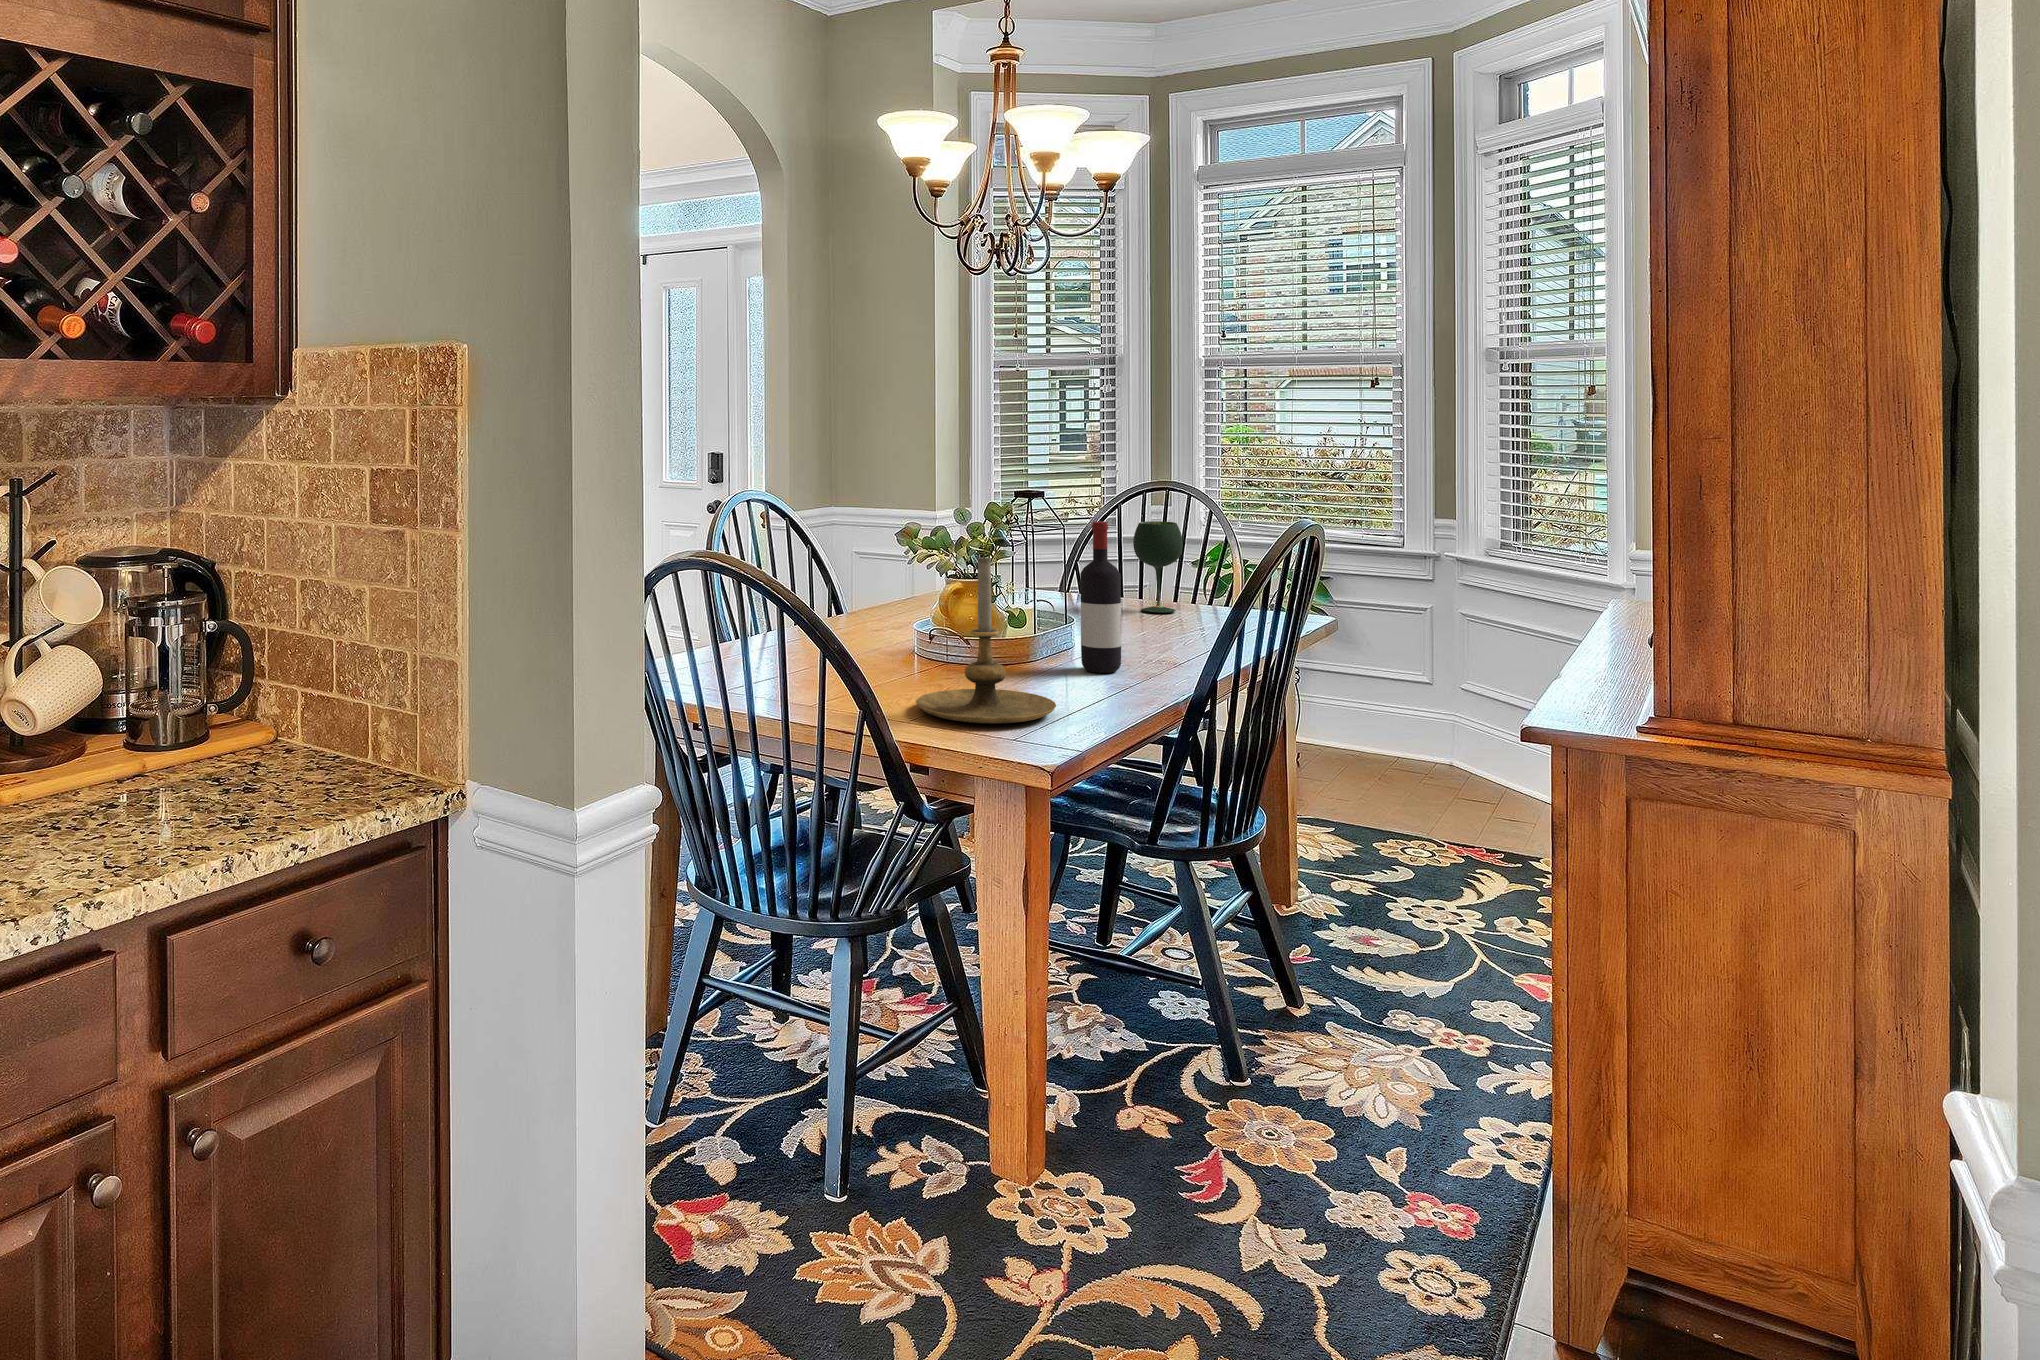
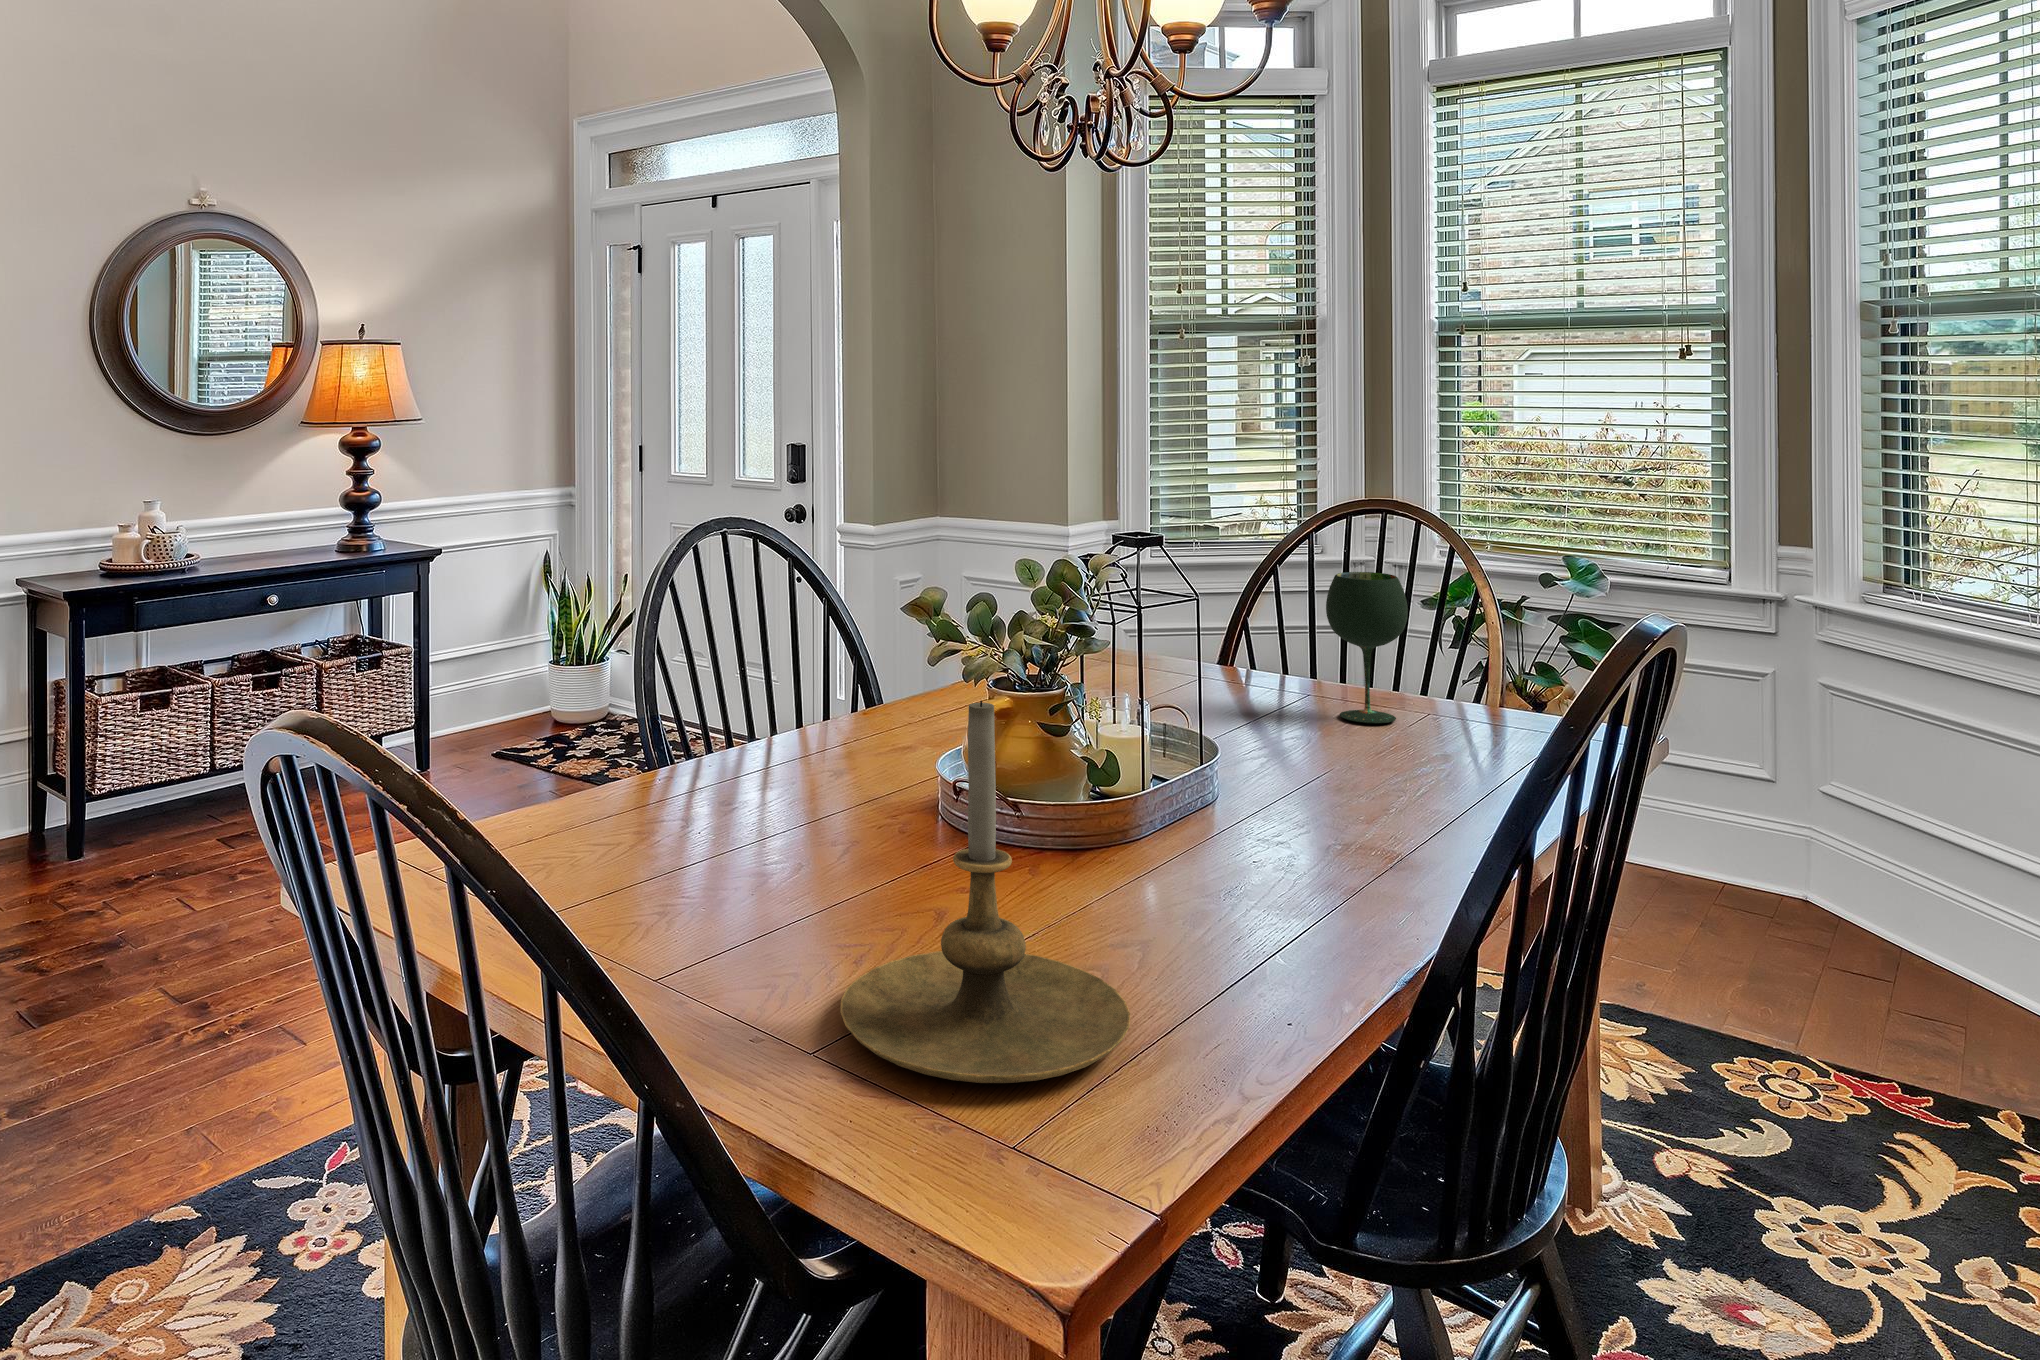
wine bottle: present [1080,521,1121,673] -> none [1211,603,1288,891]

